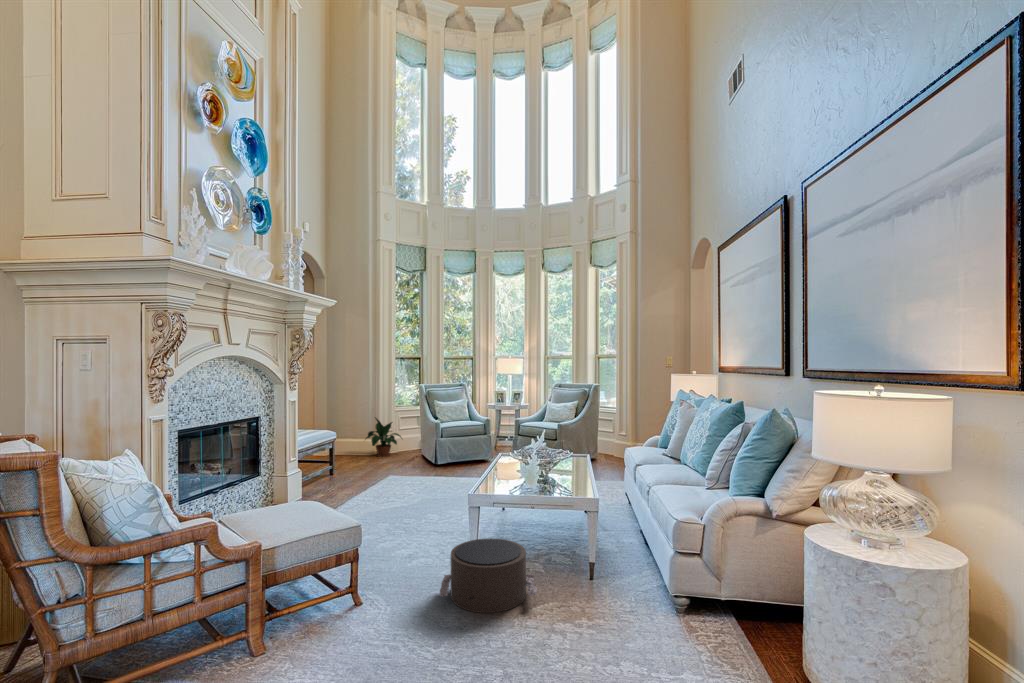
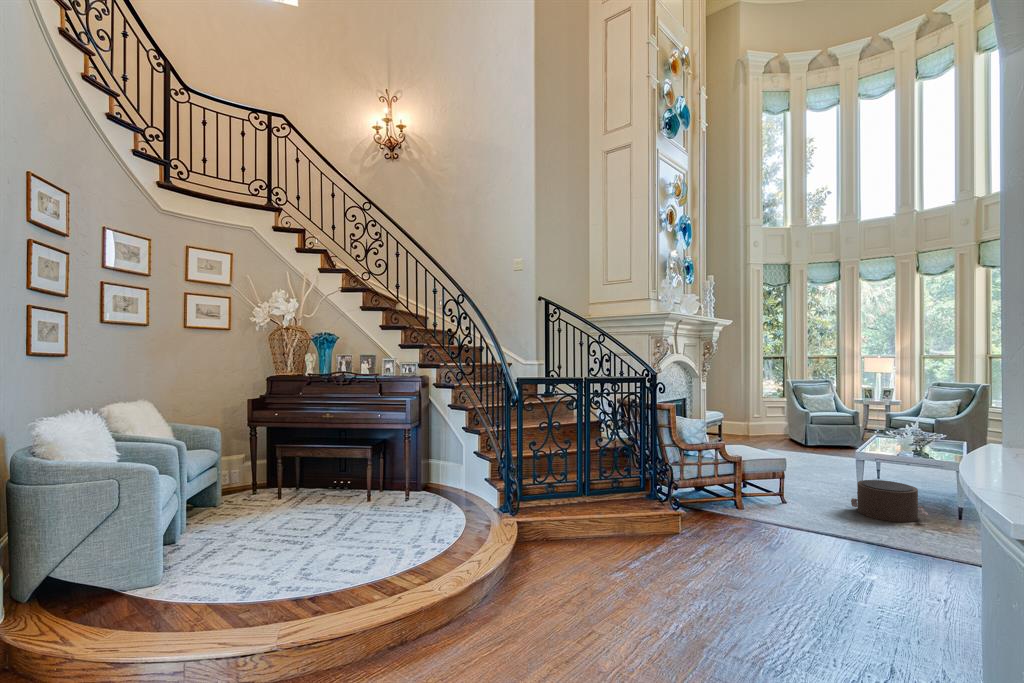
potted plant: present [366,417,401,457] -> none [740,404,774,437]

